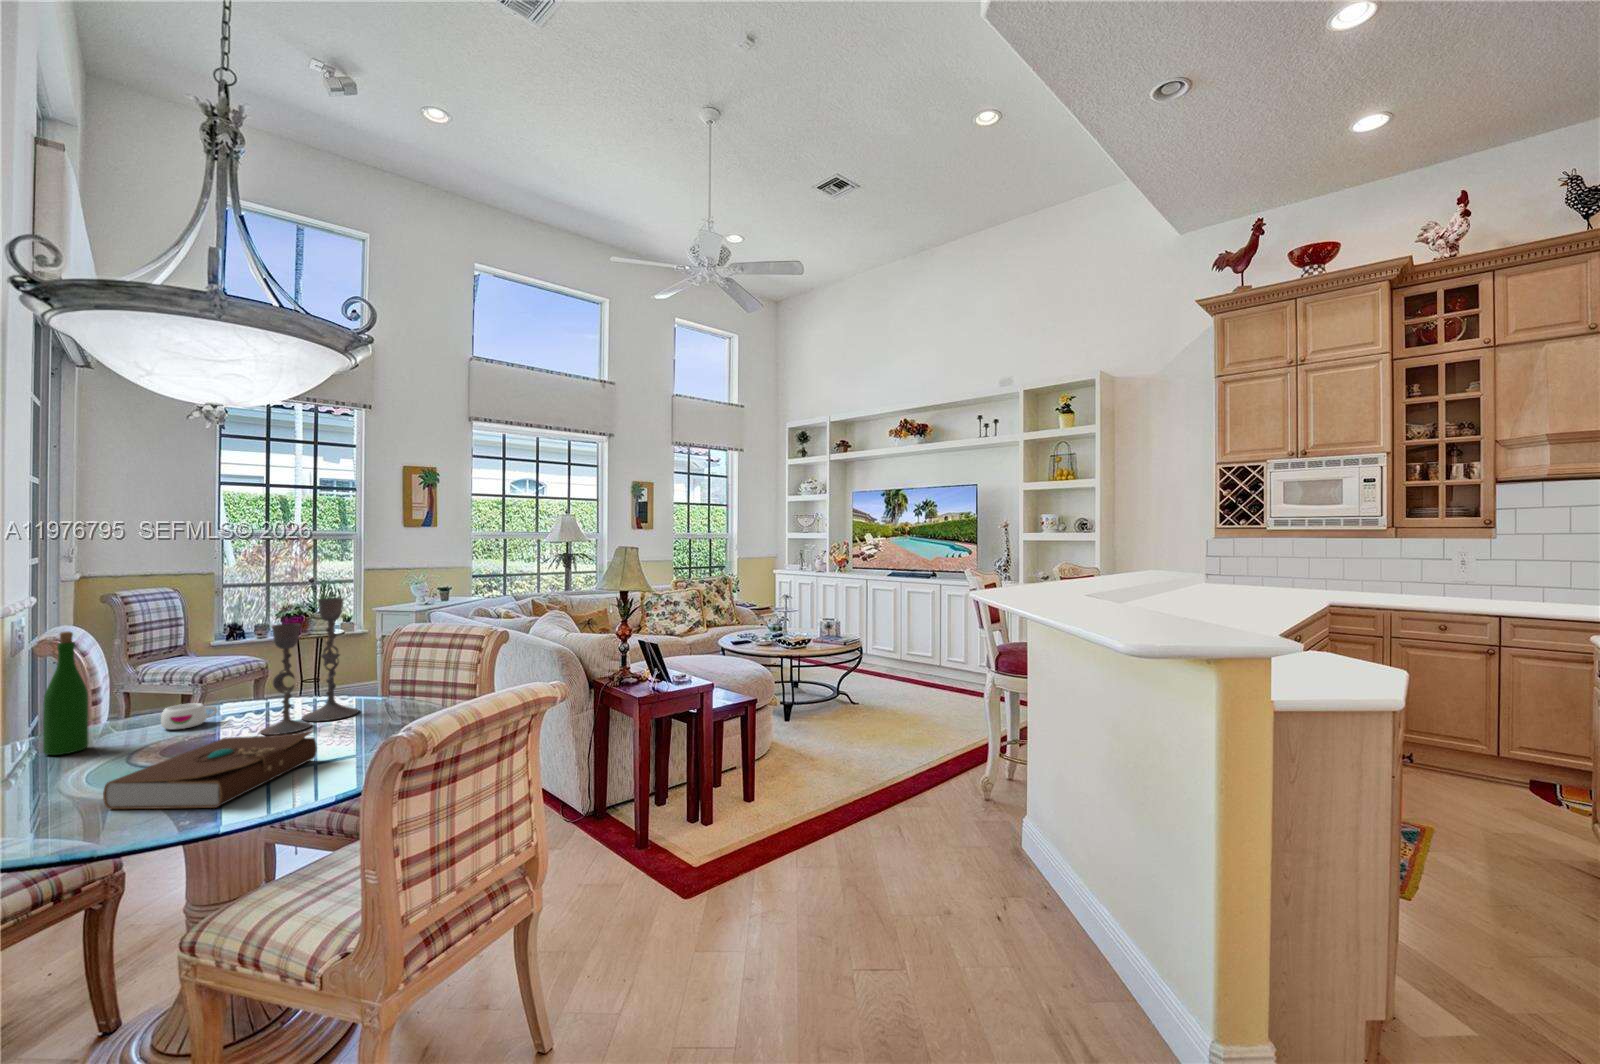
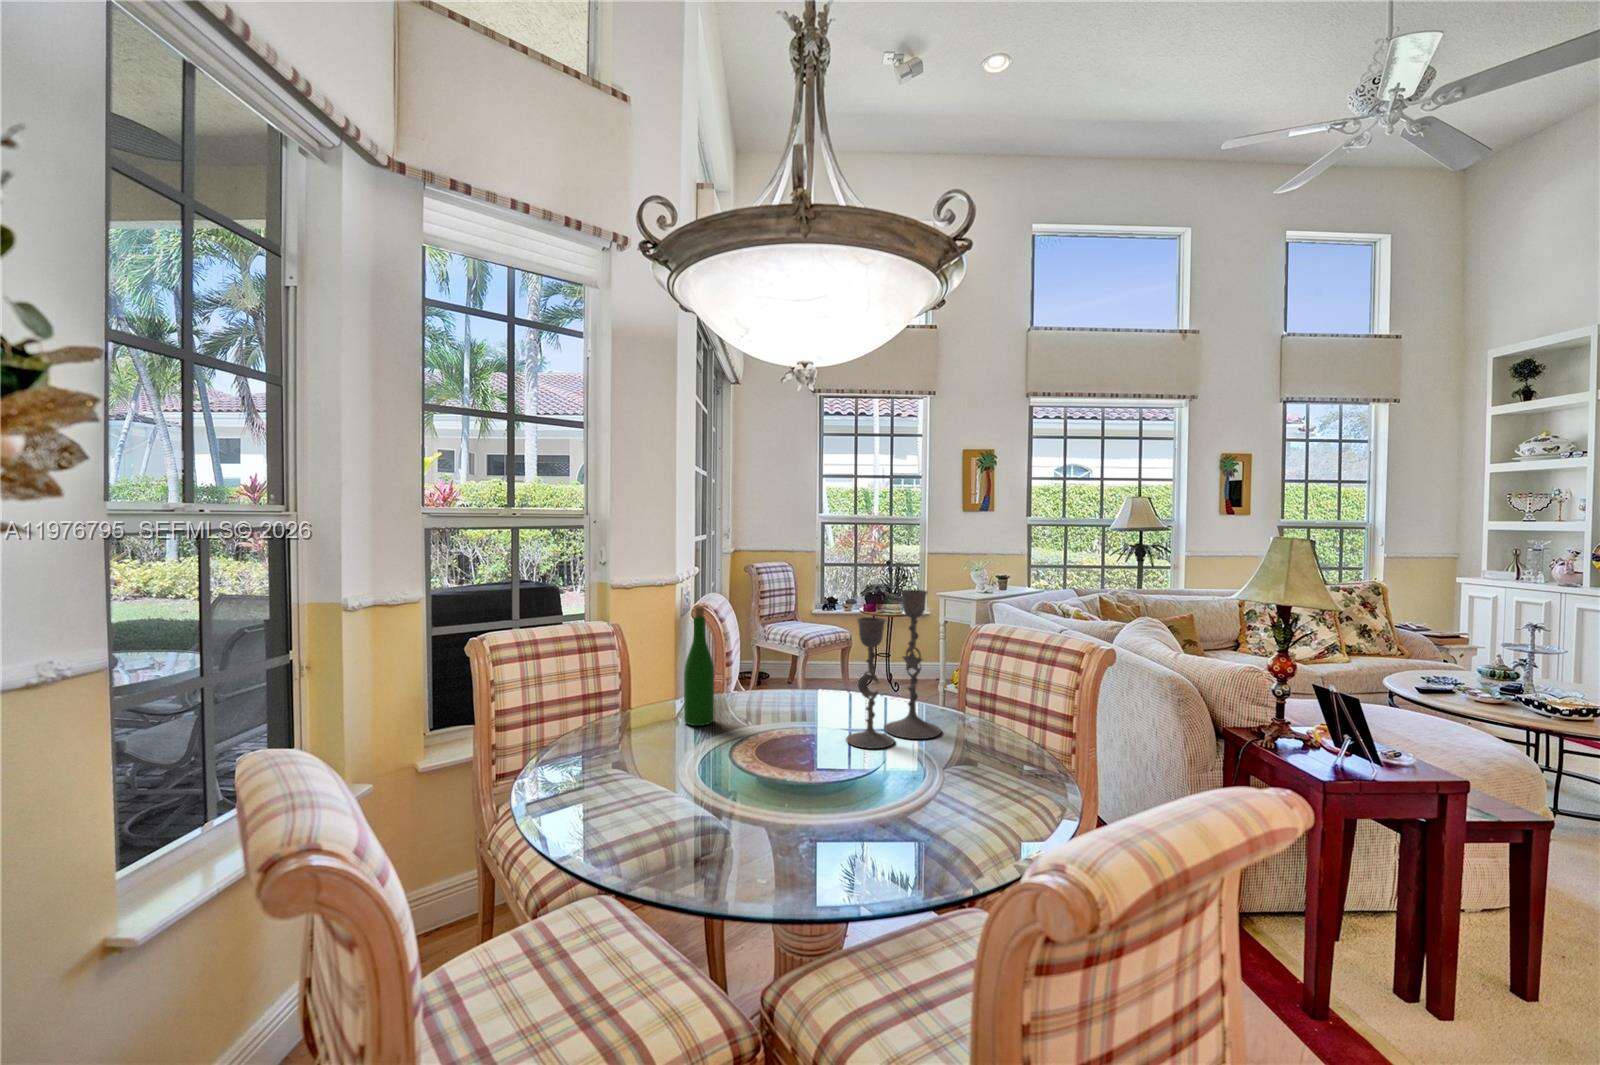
mug: present [161,703,218,729] -> none [767,689,811,716]
book: present [103,730,317,809] -> none [708,749,903,858]

